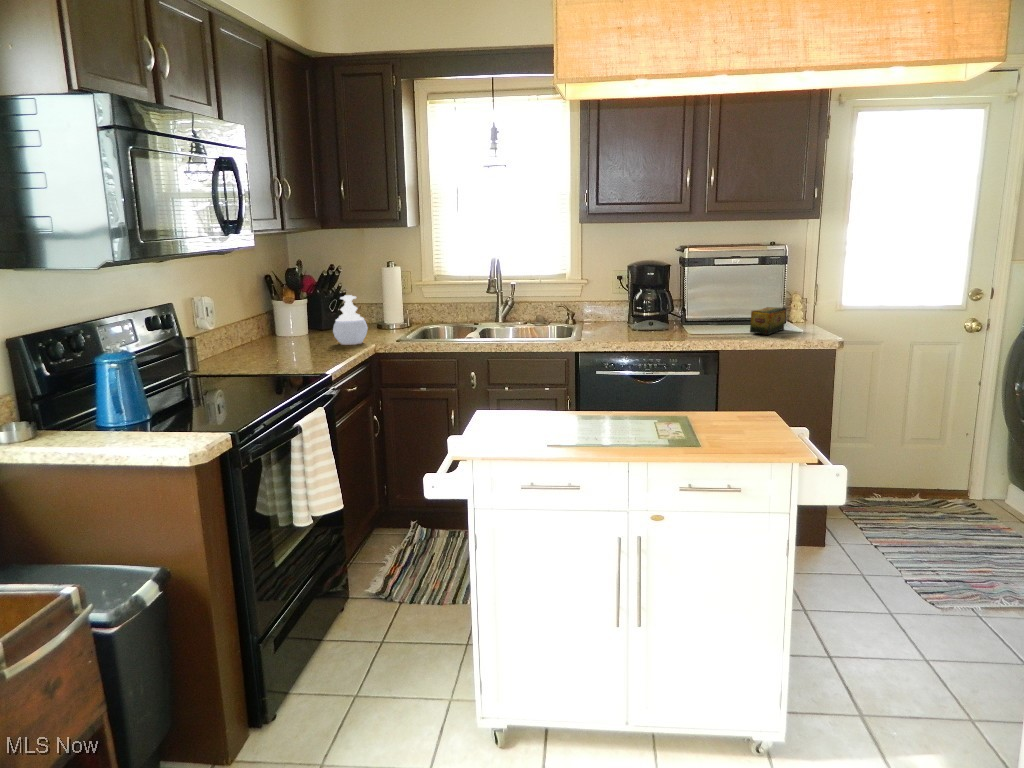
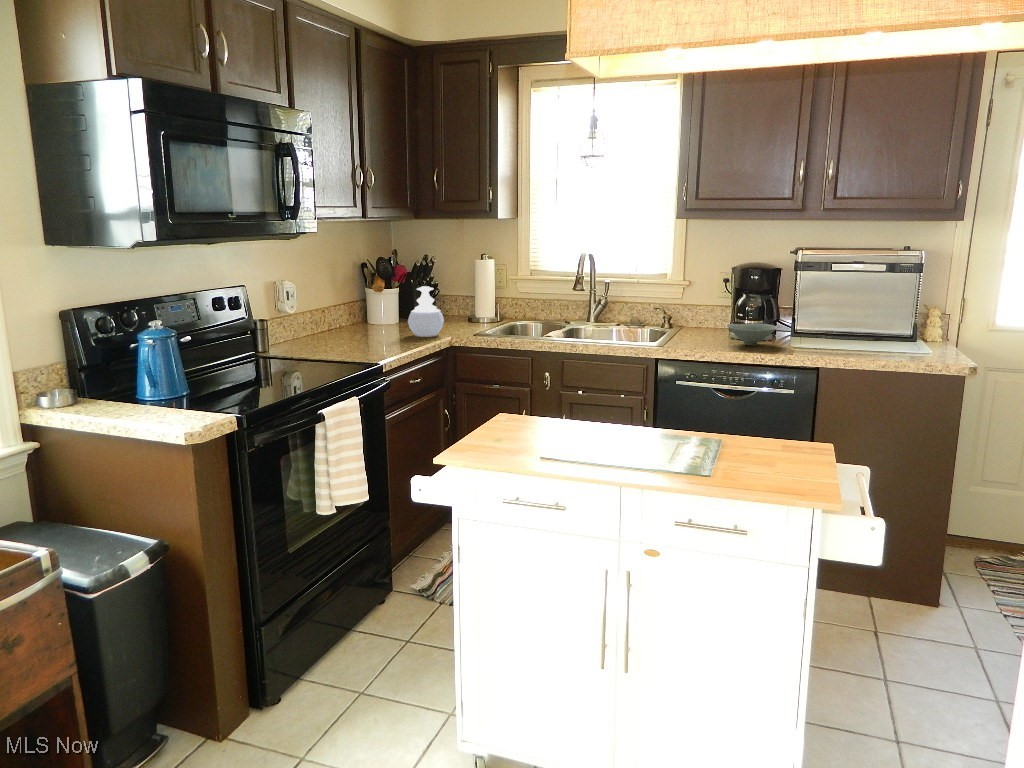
tea box: present [750,307,786,335] -> none [862,321,914,354]
bowl: none [634,315,678,335] -> present [727,323,777,345]

